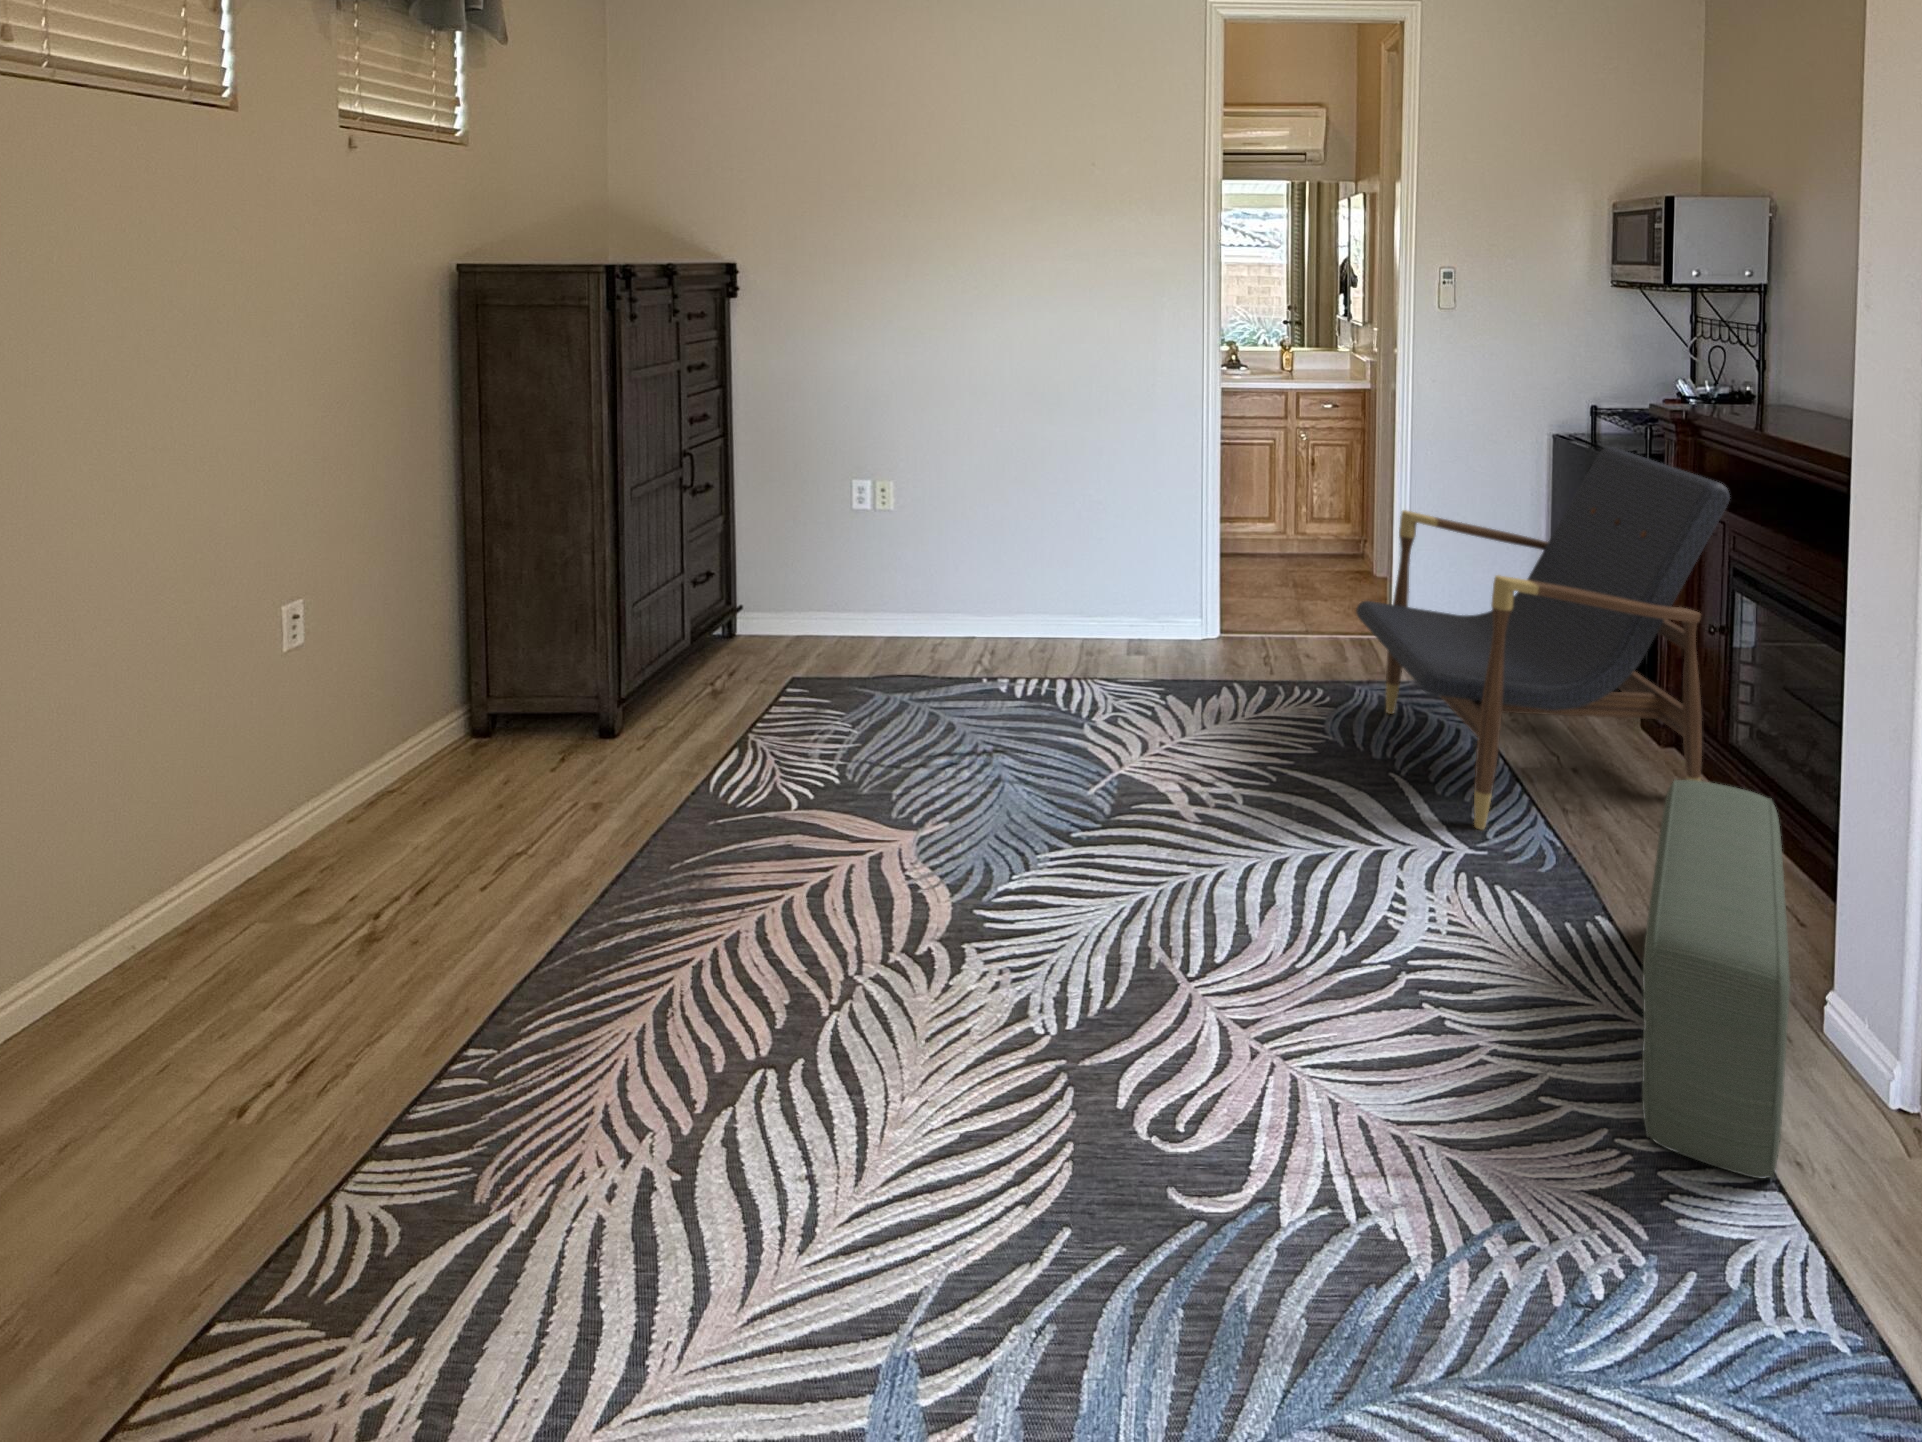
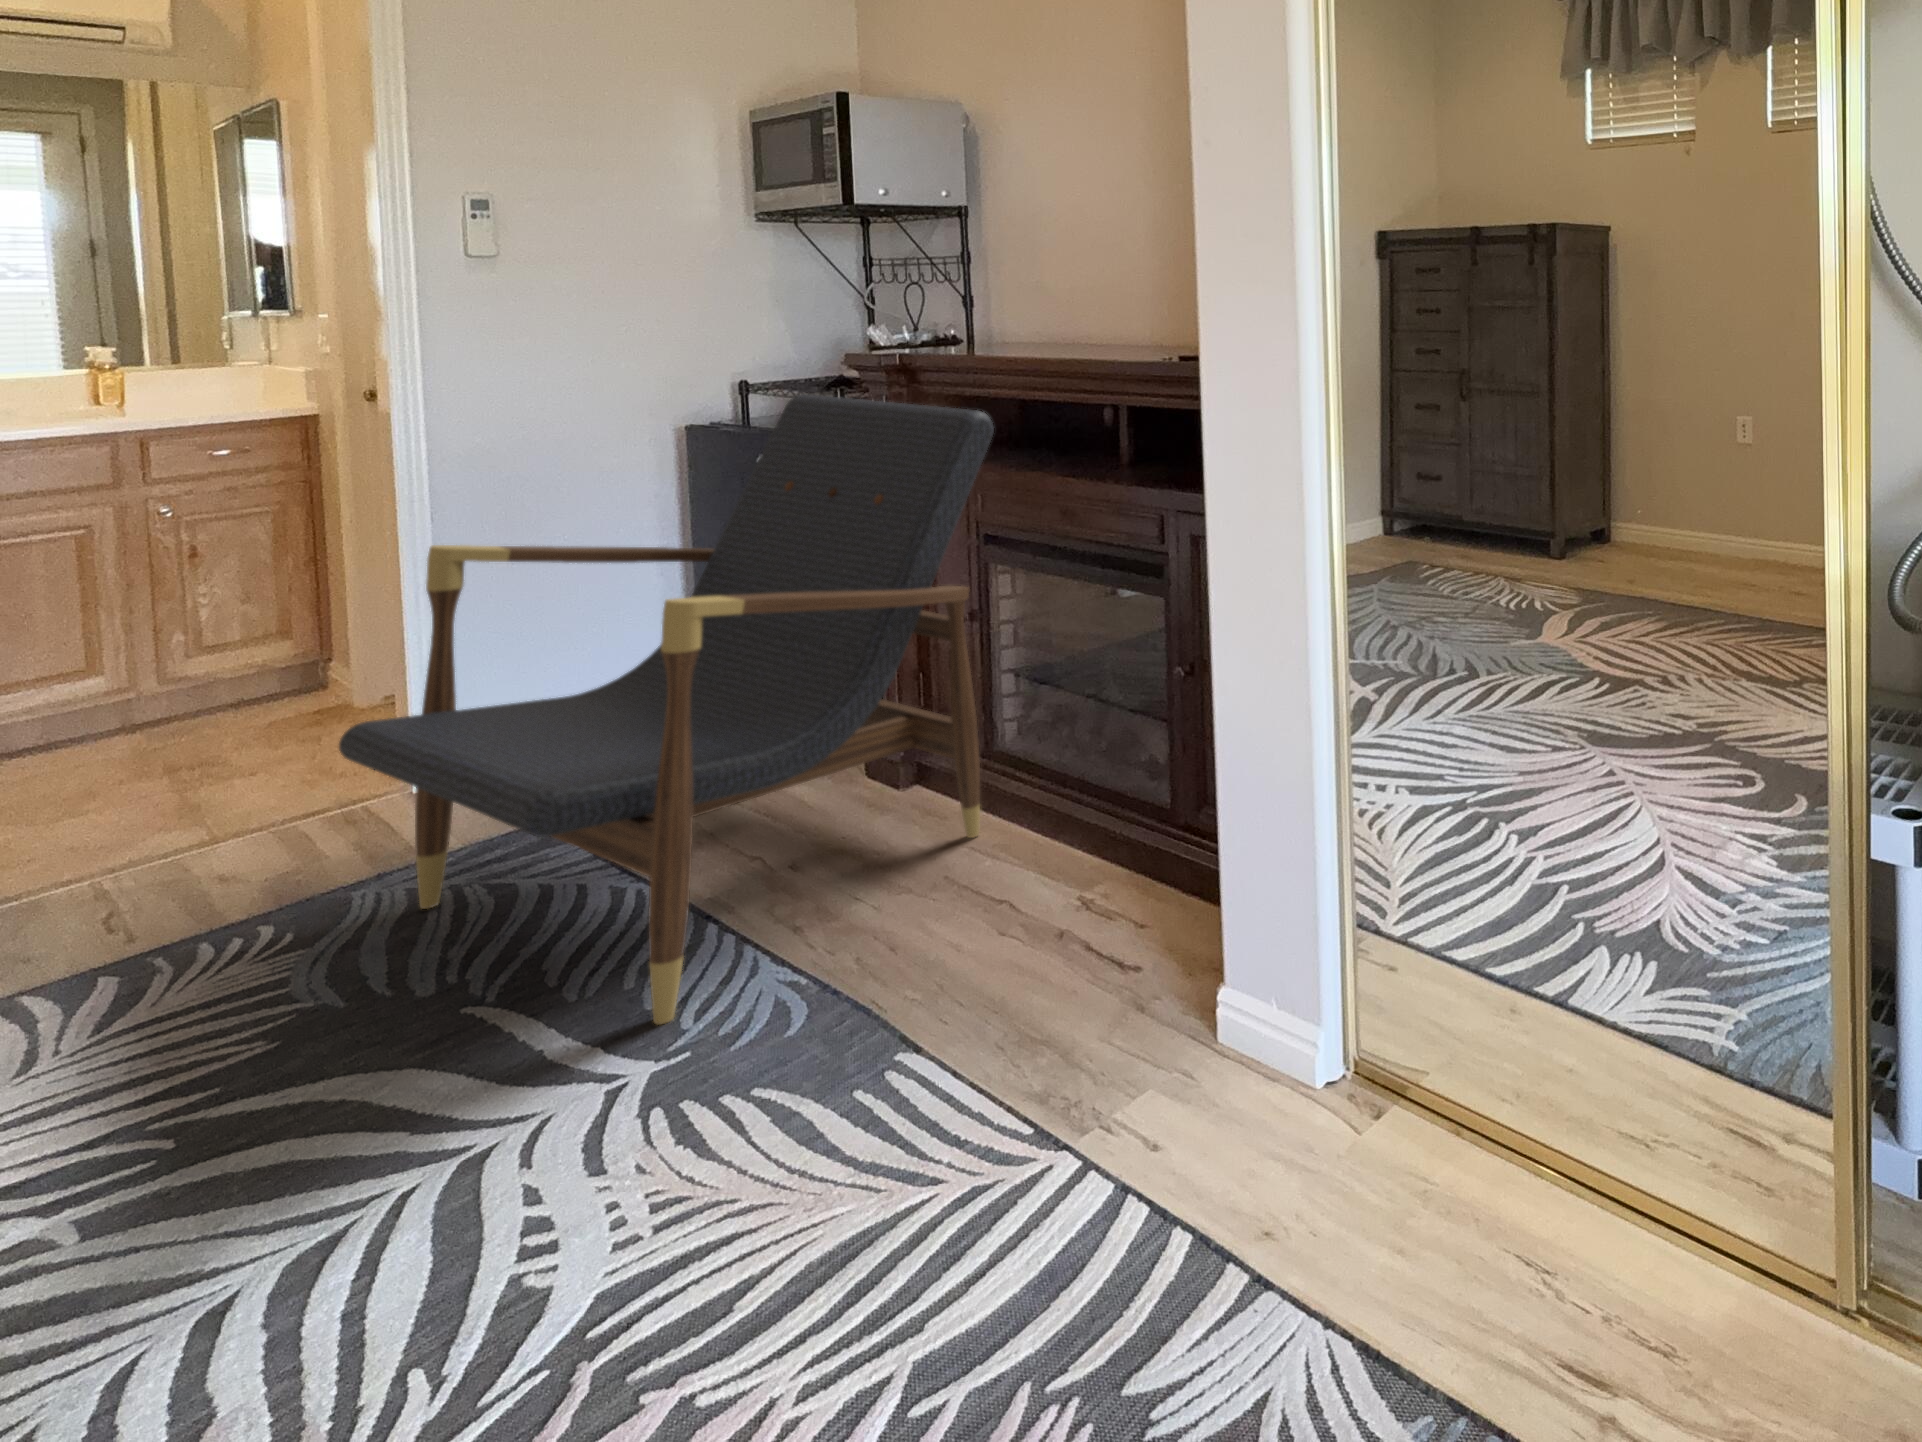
pouf: present [1642,780,1790,1179] -> none [994,784,1253,1346]

